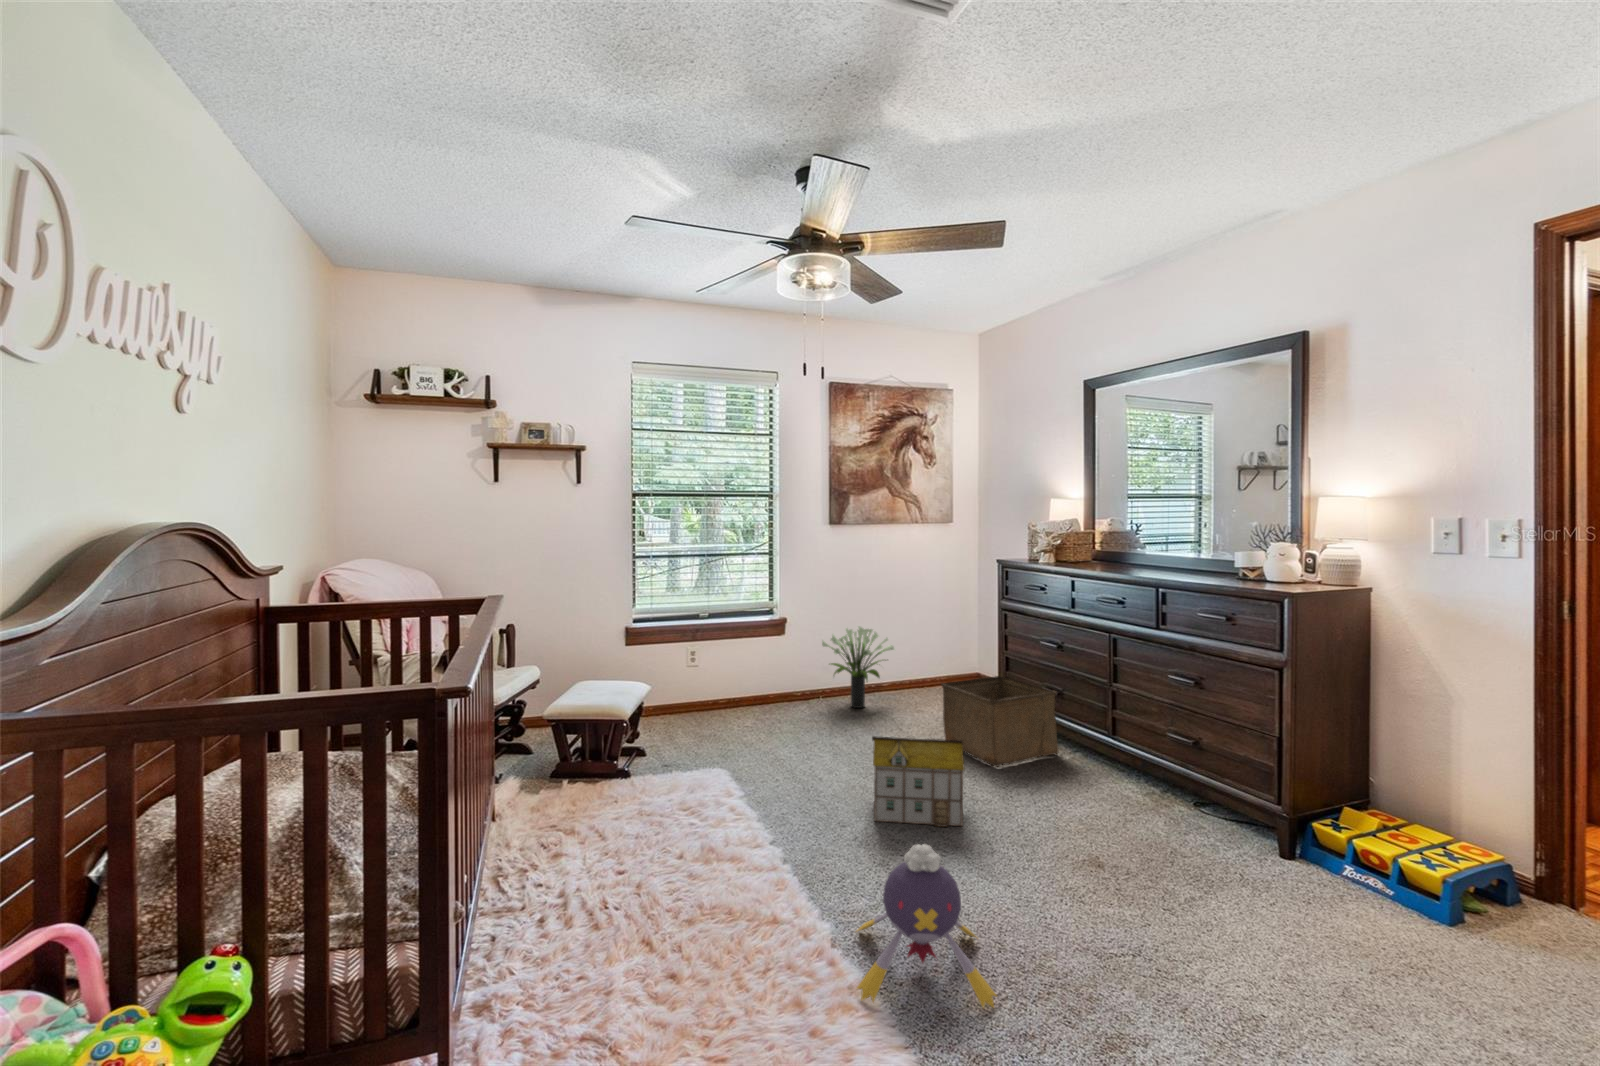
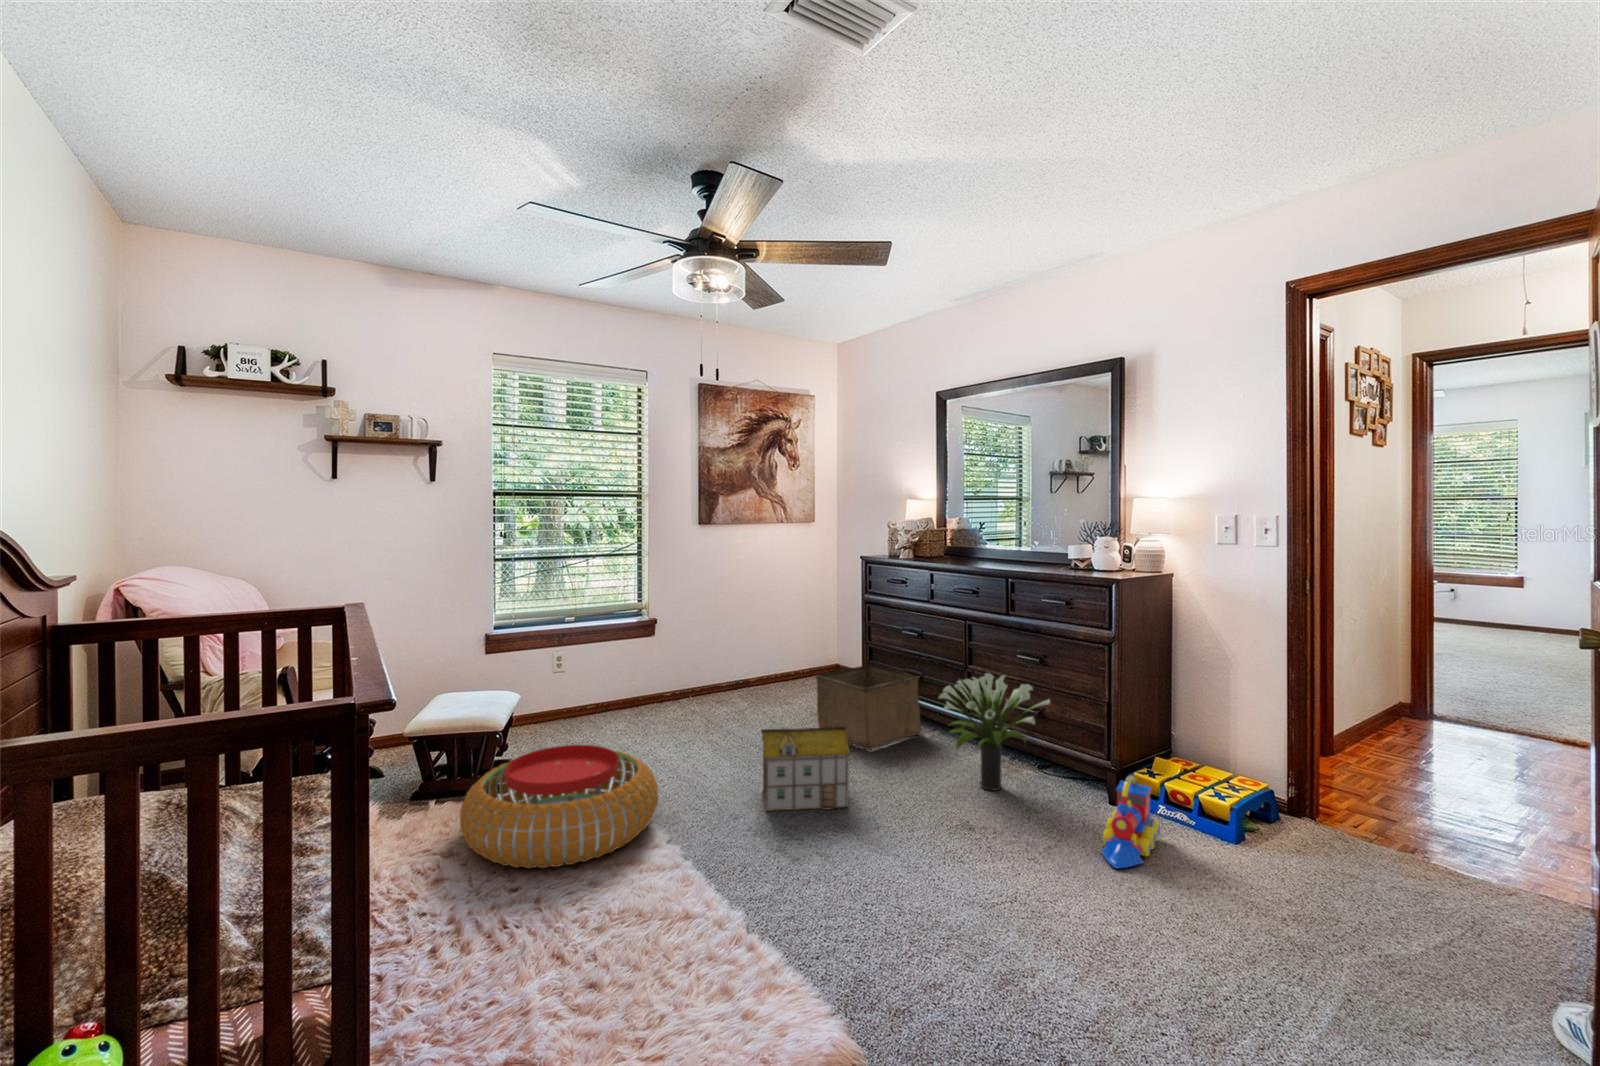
potted plant: present [822,626,895,708] -> present [939,673,1050,790]
pouf: none [581,738,766,855] -> present [460,745,658,868]
toy train: none [1258,824,1341,934] -> present [1101,775,1160,868]
plush toy: present [856,844,997,1007] -> none [766,824,906,979]

